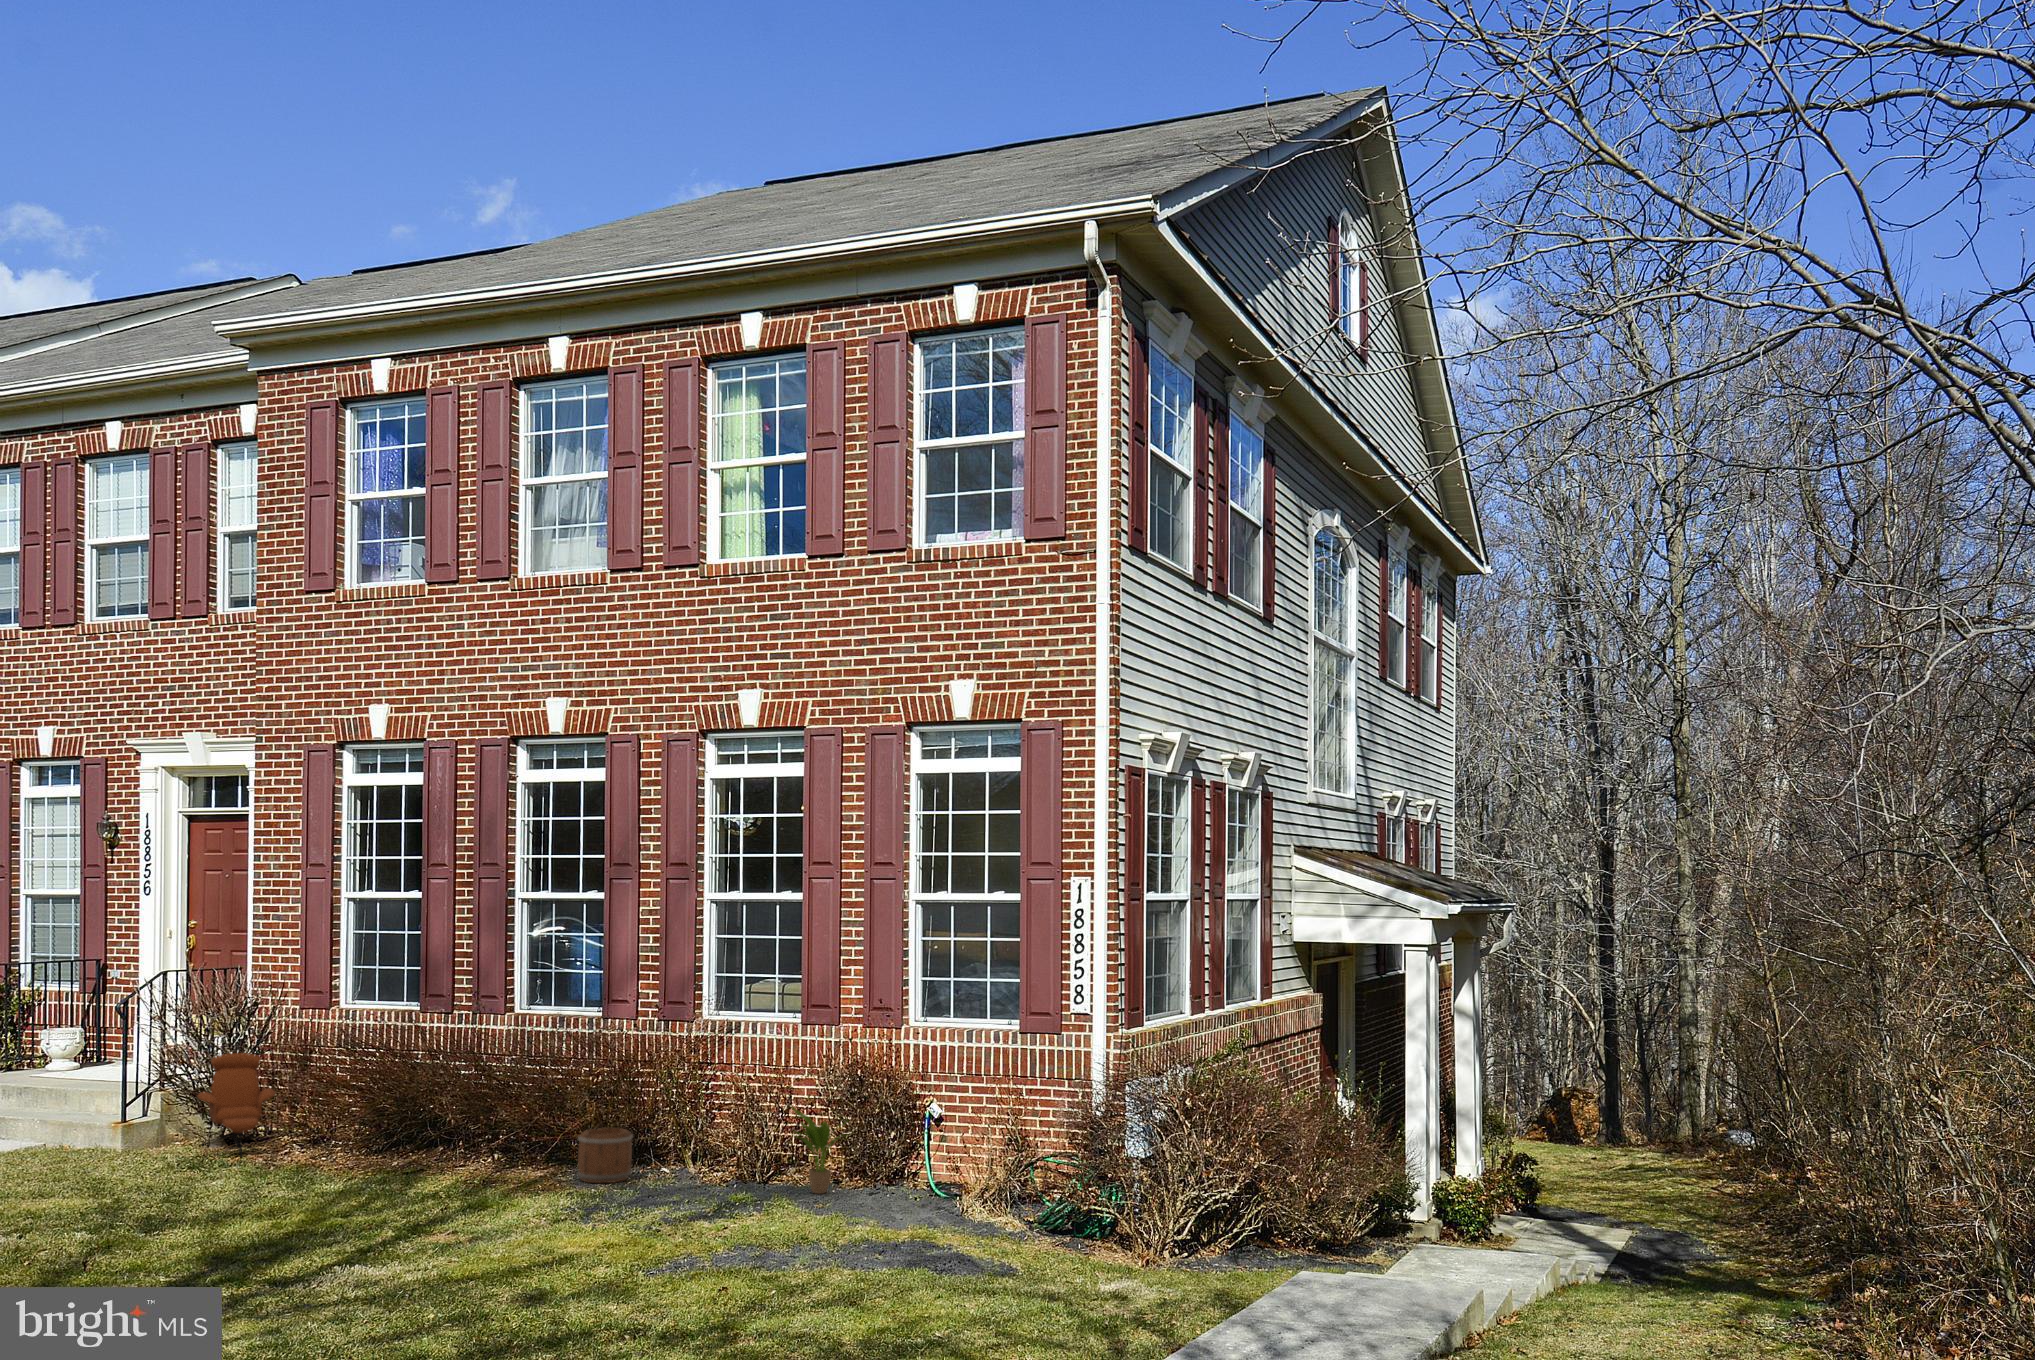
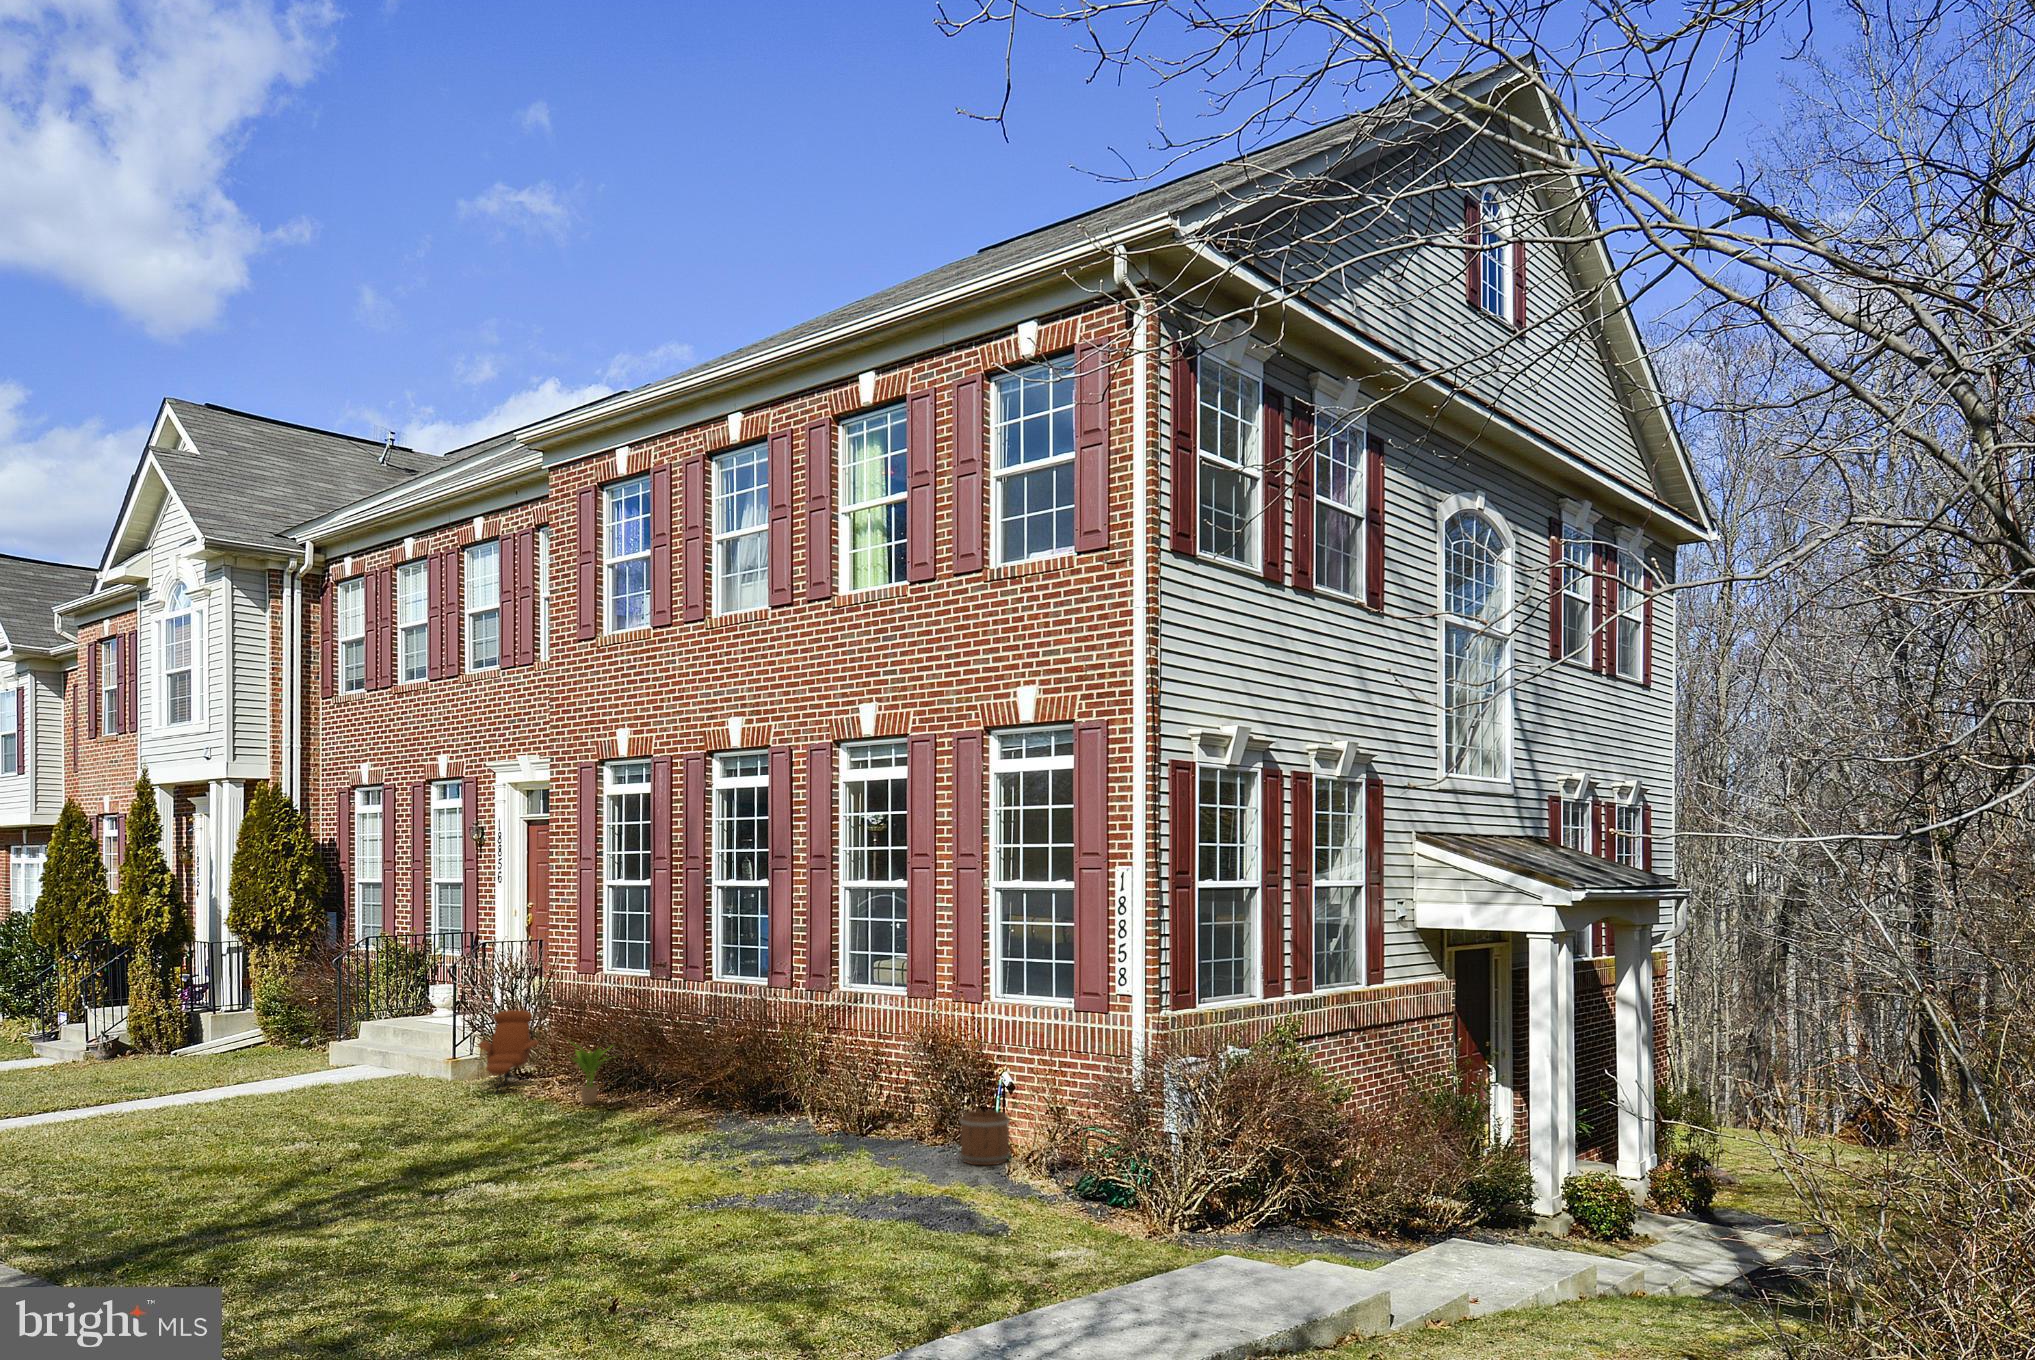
potted plant: present [792,1107,843,1194] -> present [570,1042,615,1104]
bucket: present [577,1128,633,1183] -> present [959,1111,1010,1165]

